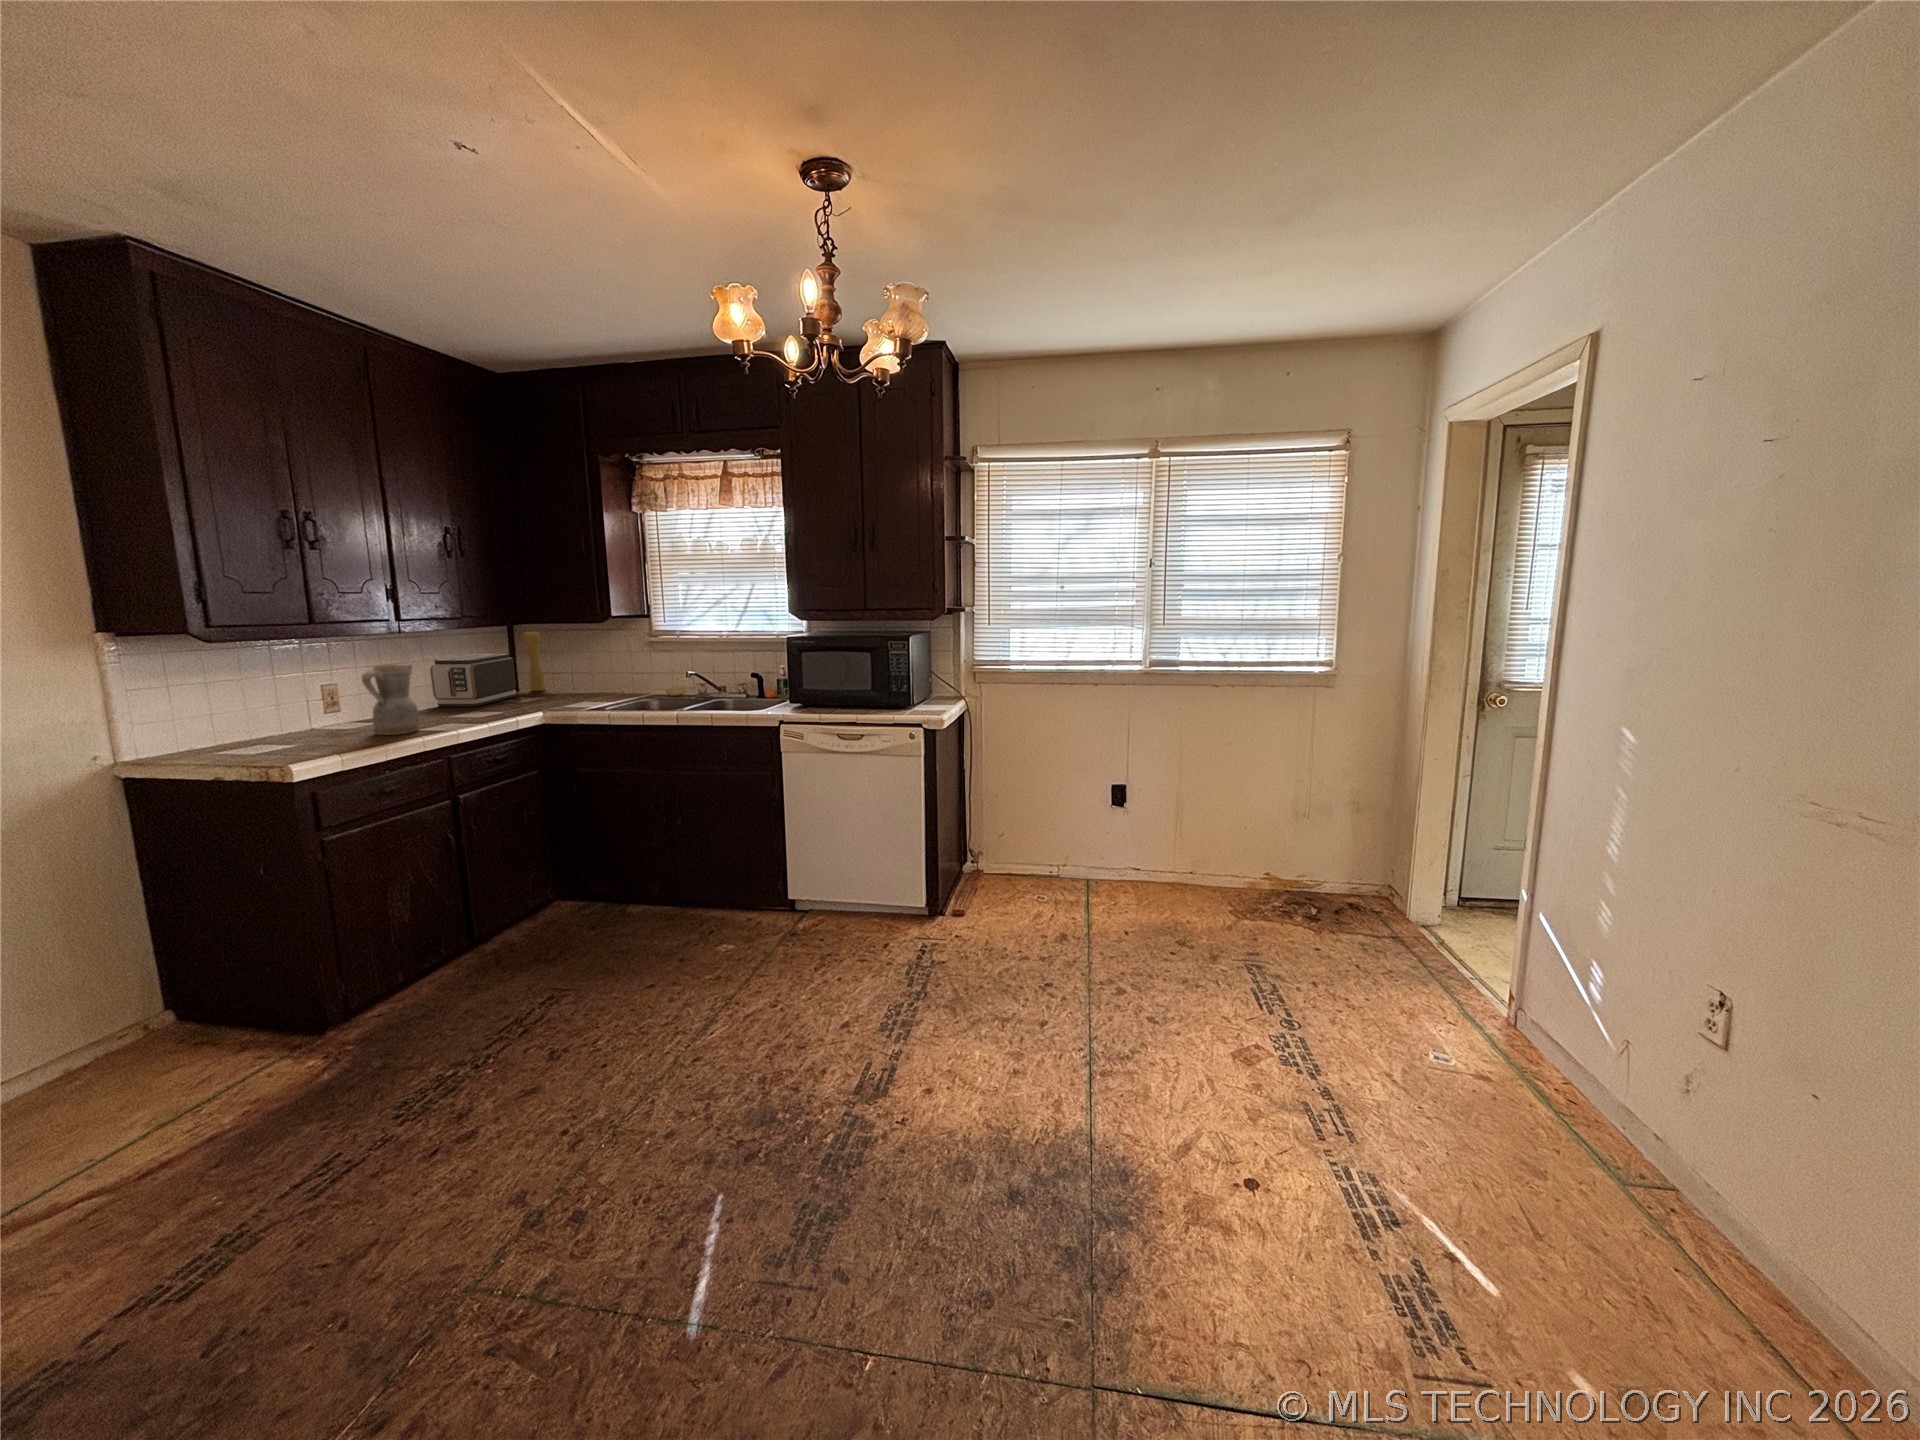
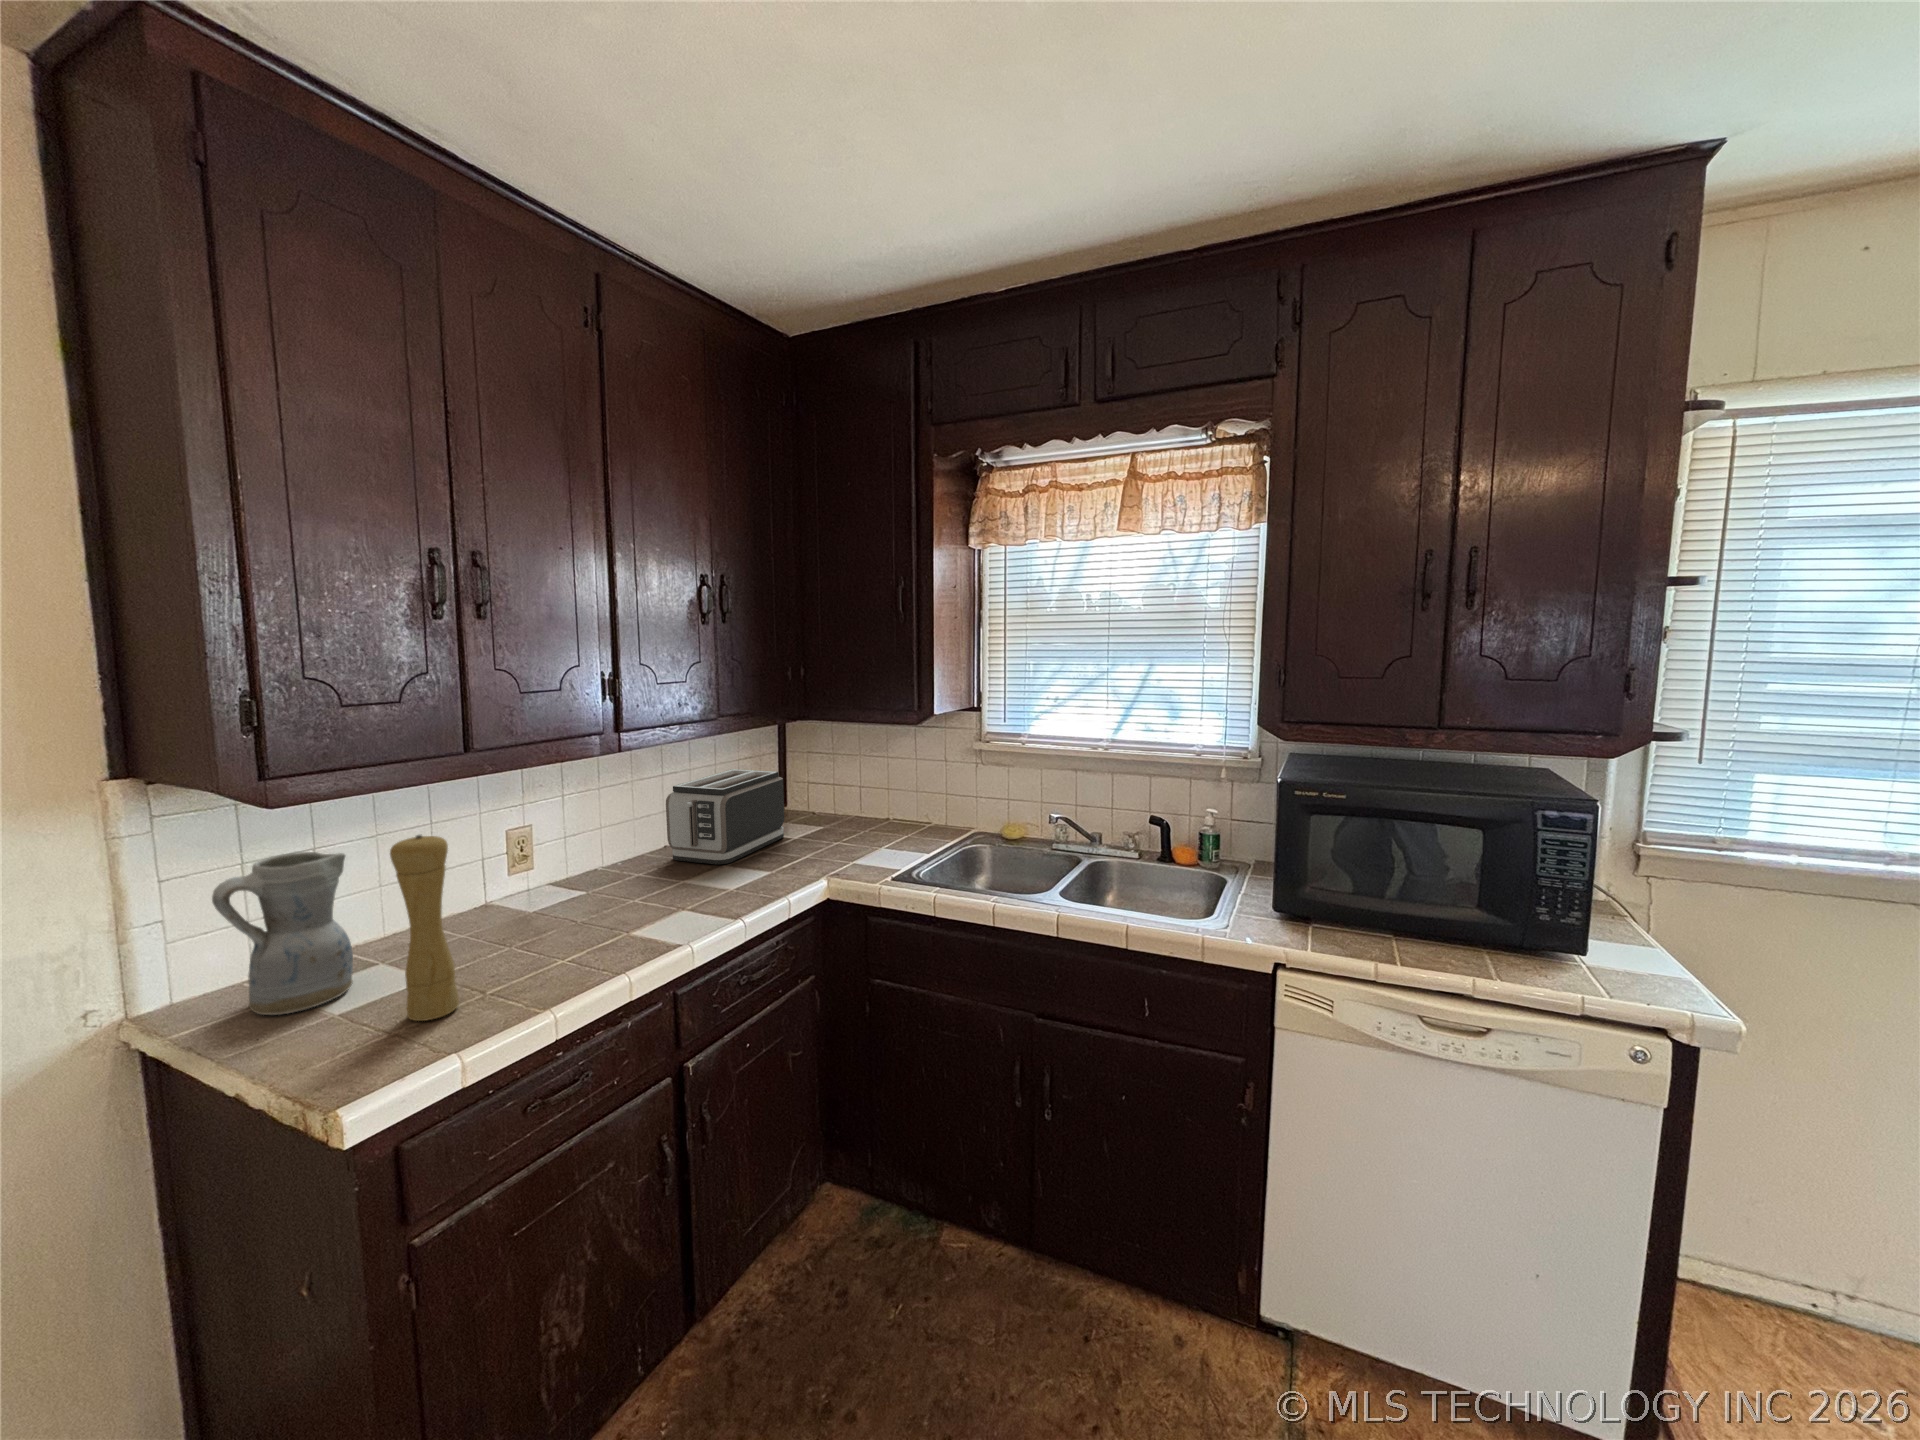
pepper mill: present [523,631,545,691] -> present [390,835,459,1021]
ceramic pitcher: present [362,665,419,735] -> present [212,852,353,1015]

